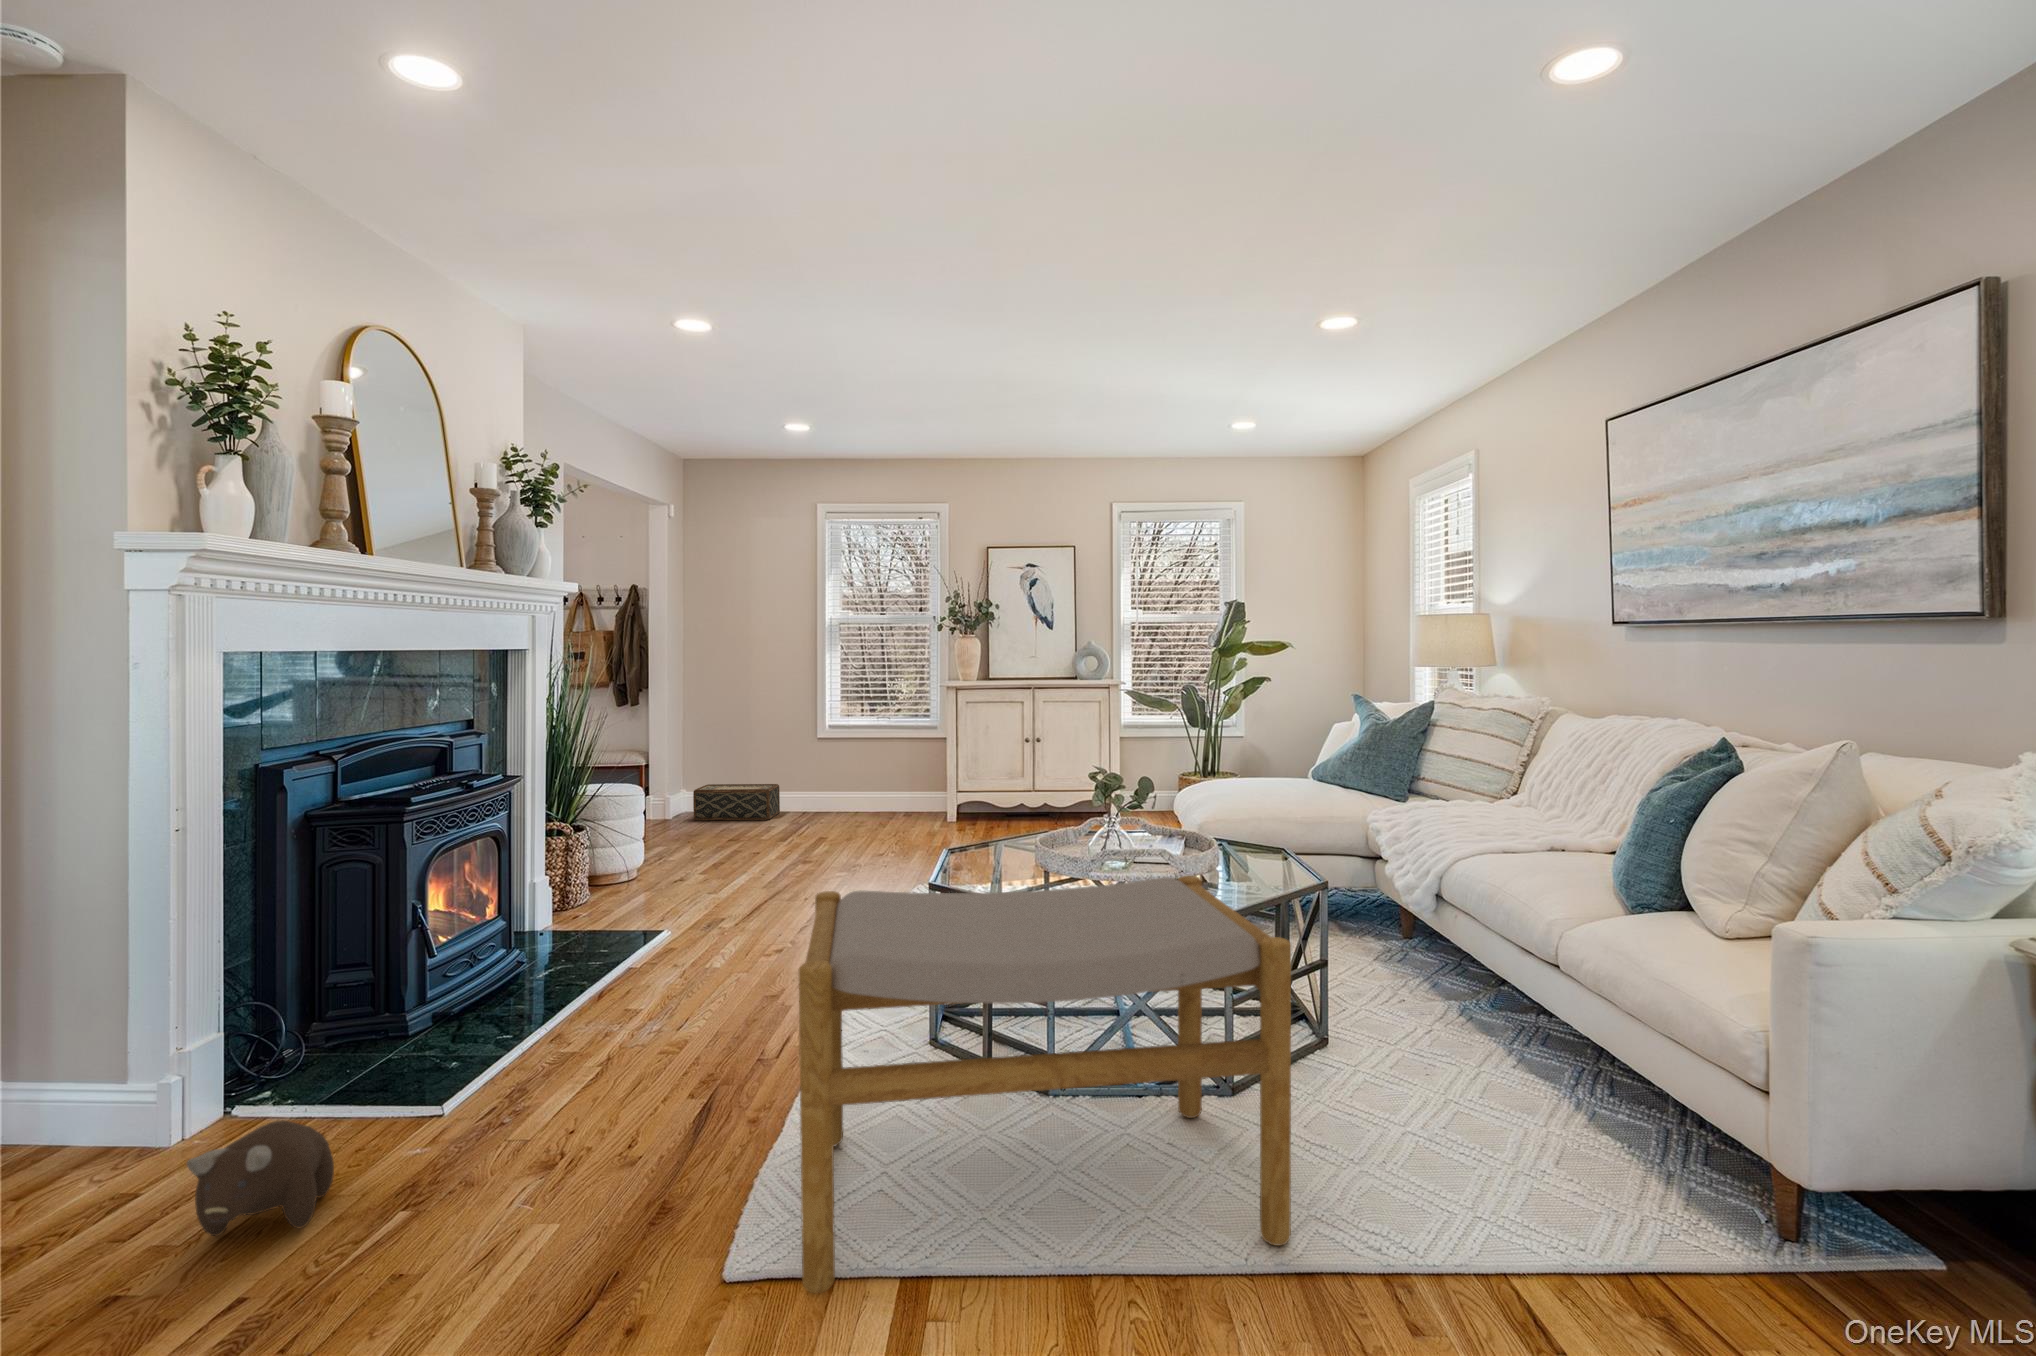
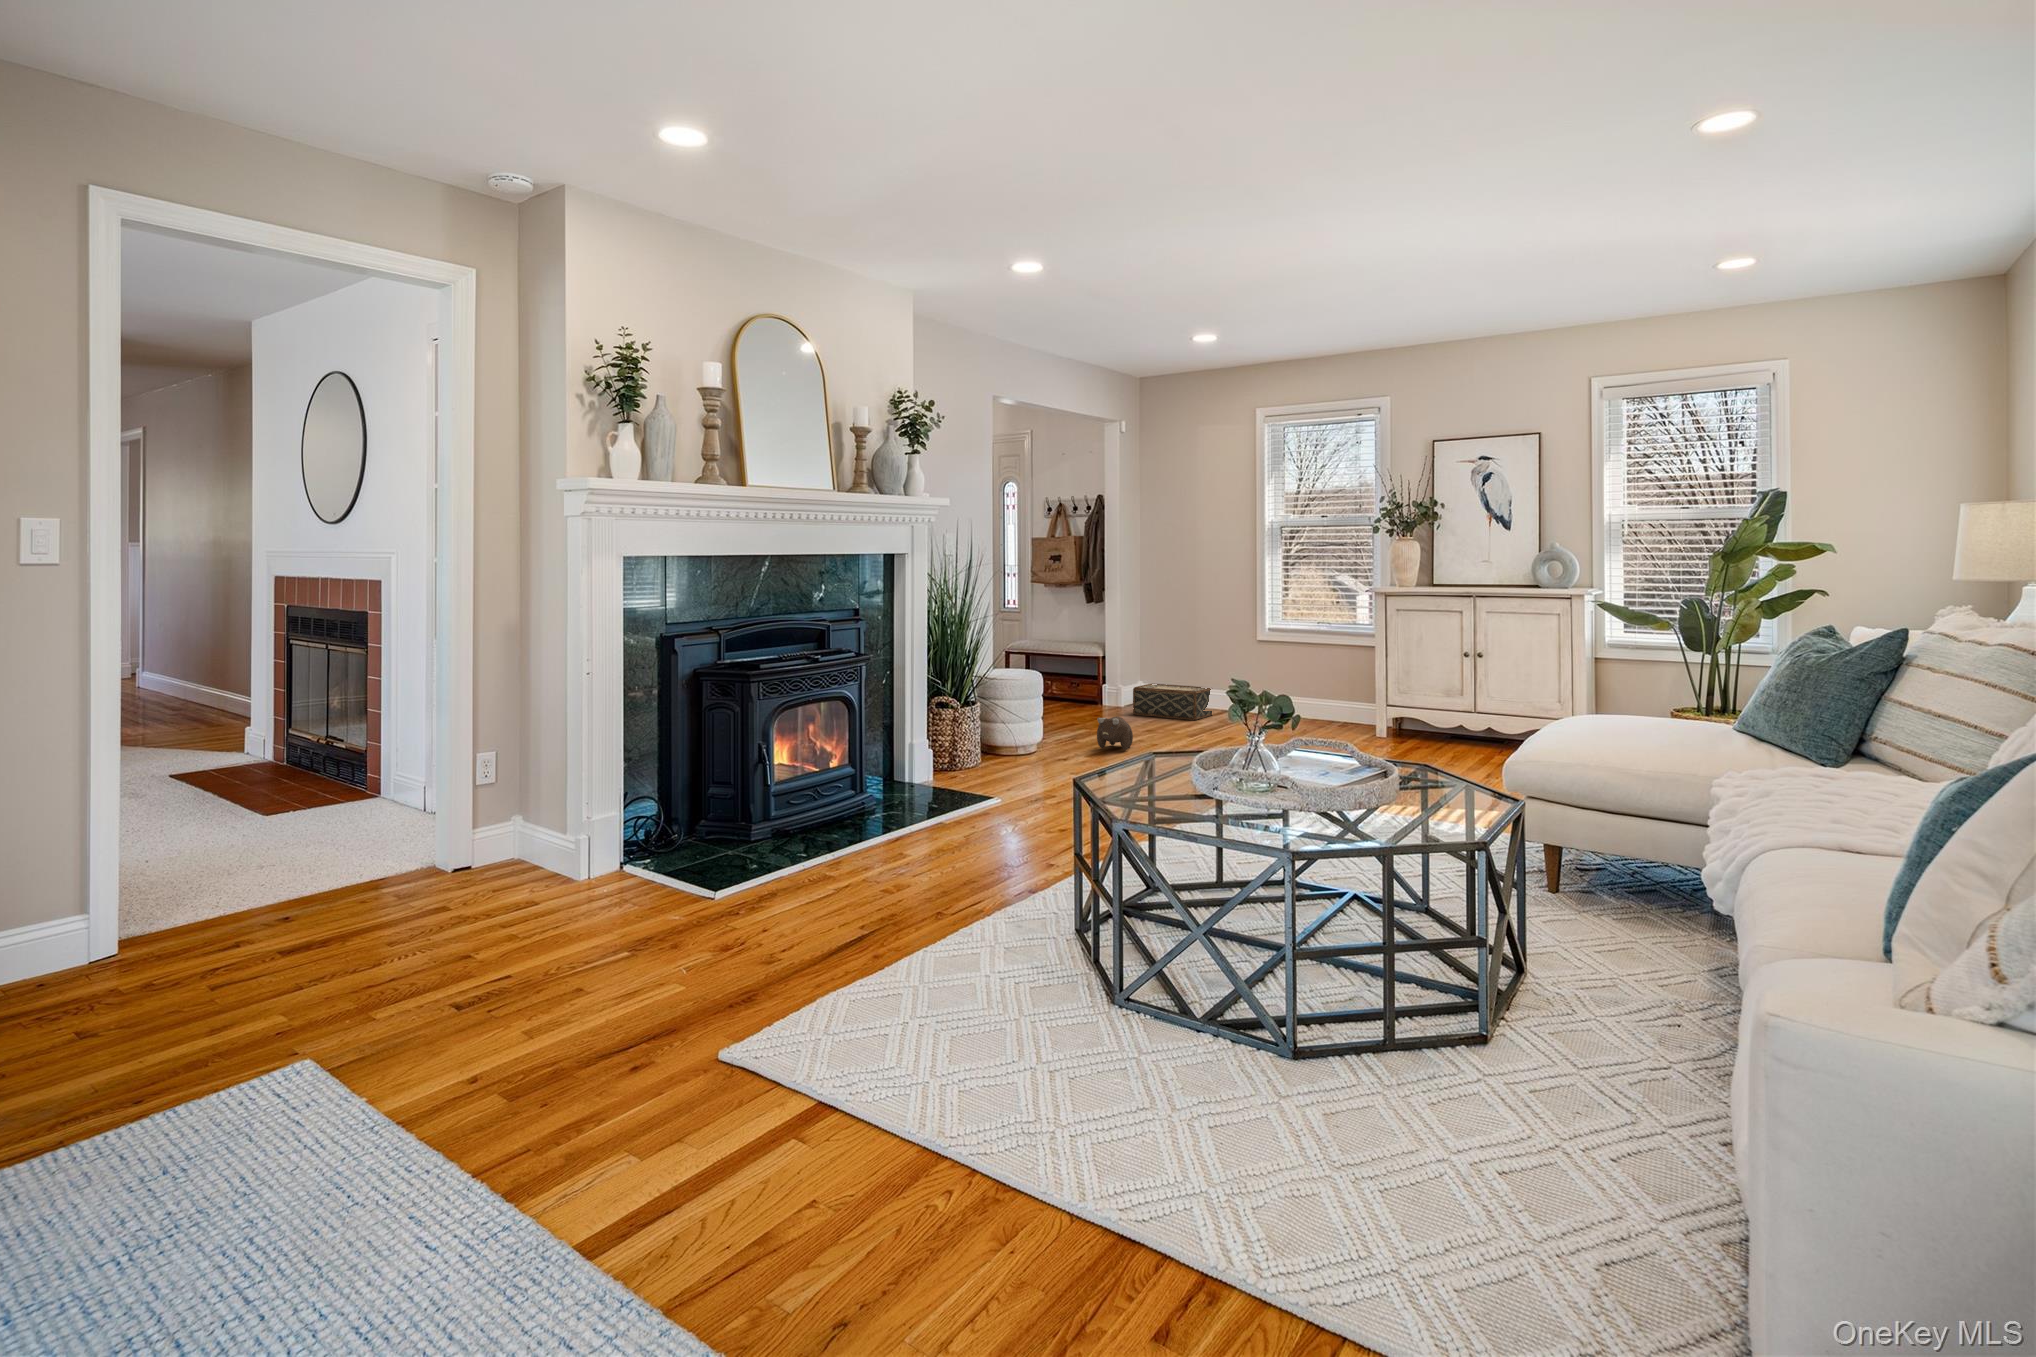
footstool: present [798,876,1291,1293] -> none [733,765,1238,1206]
plush toy: present [187,1120,334,1236] -> present [1097,717,1133,750]

